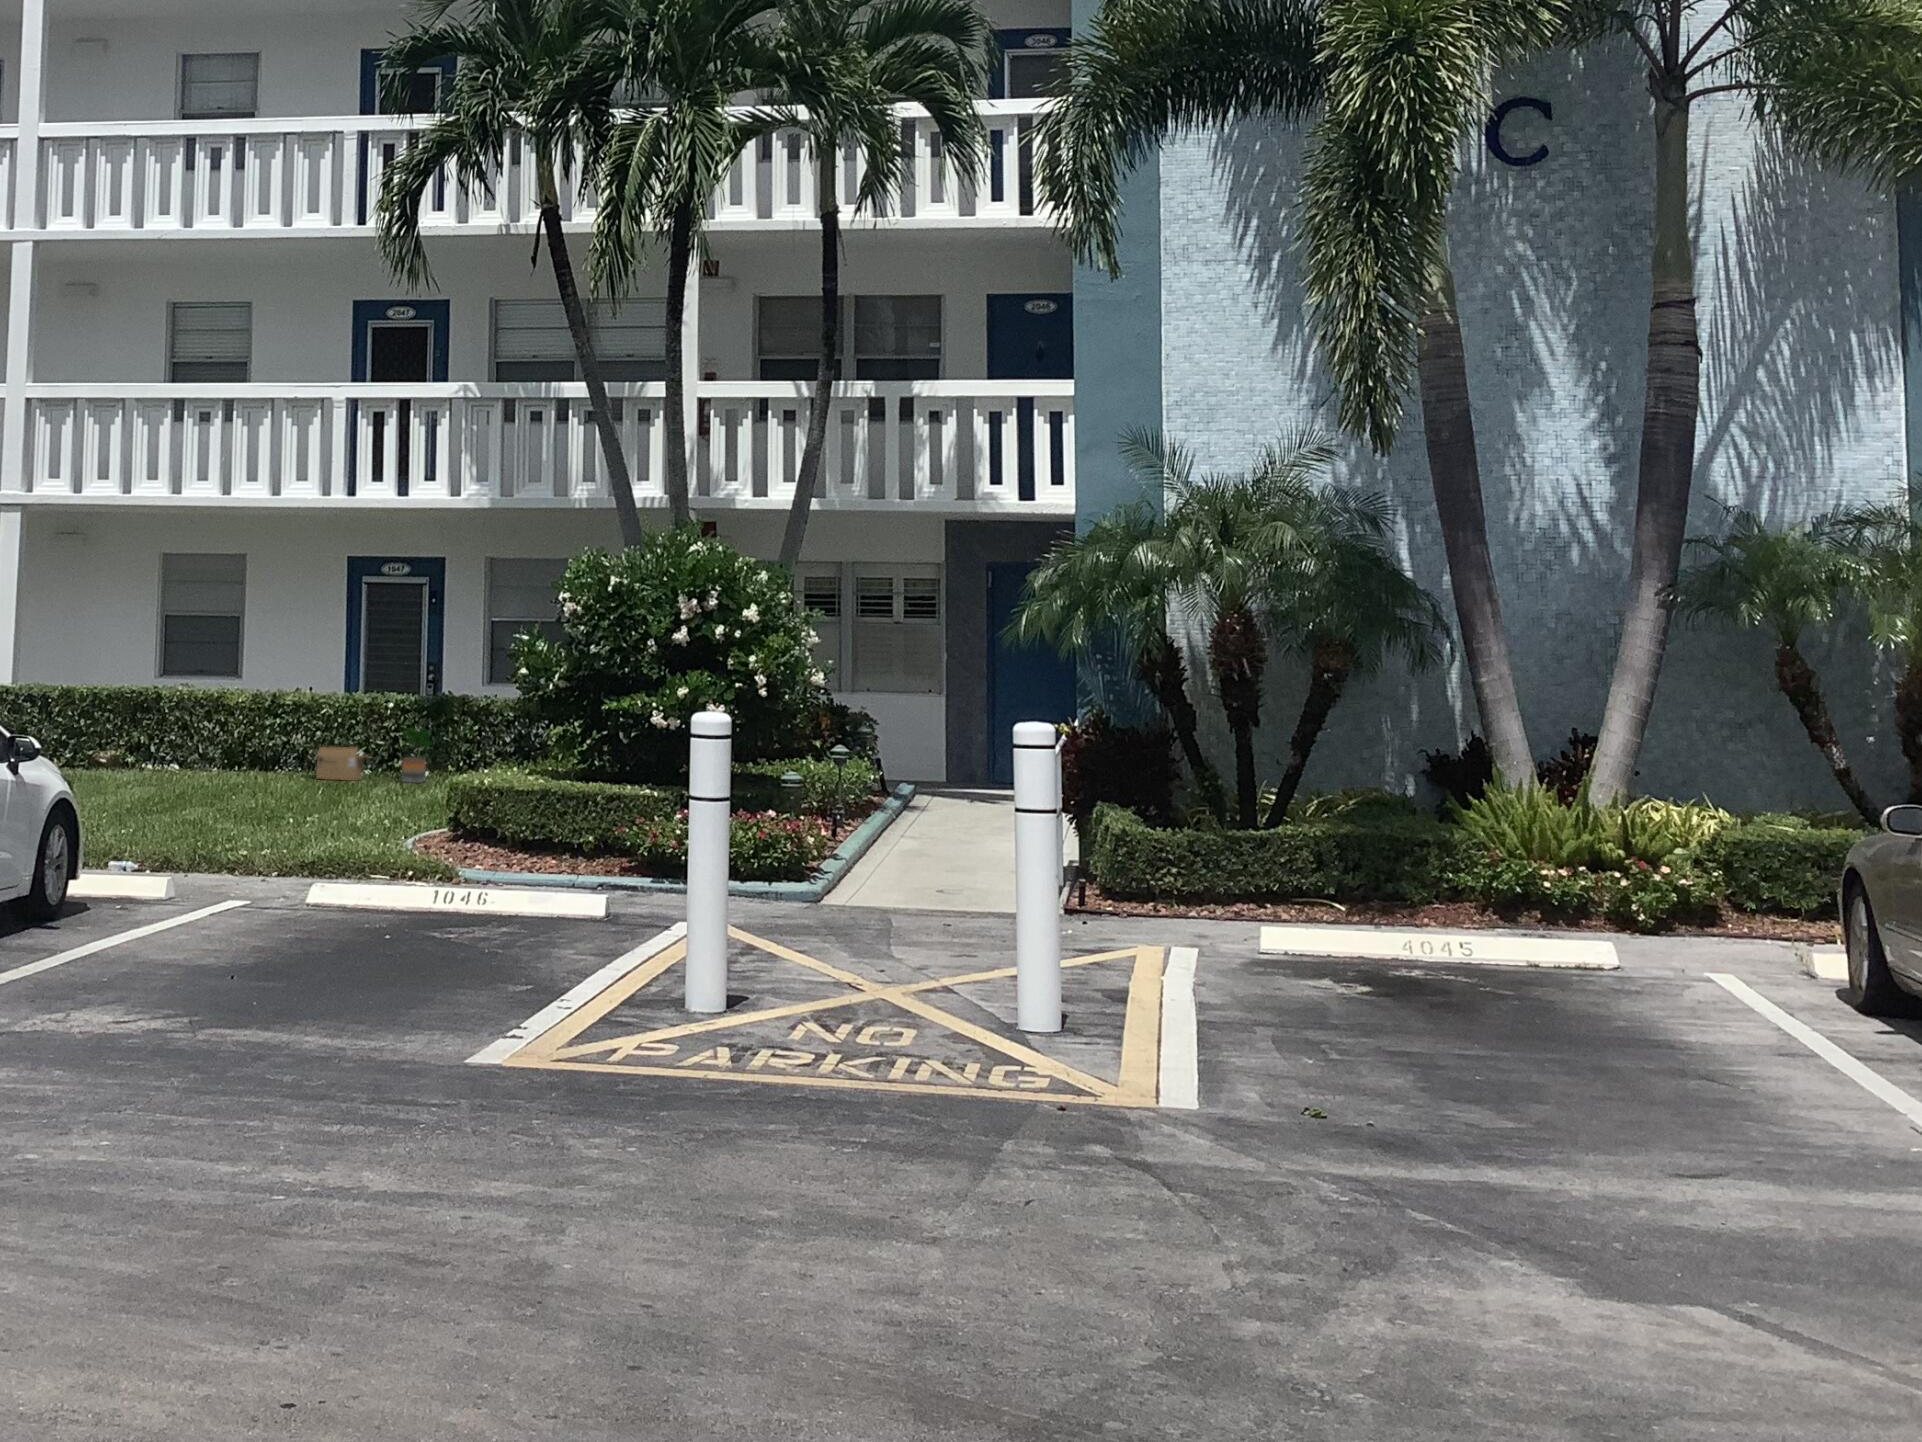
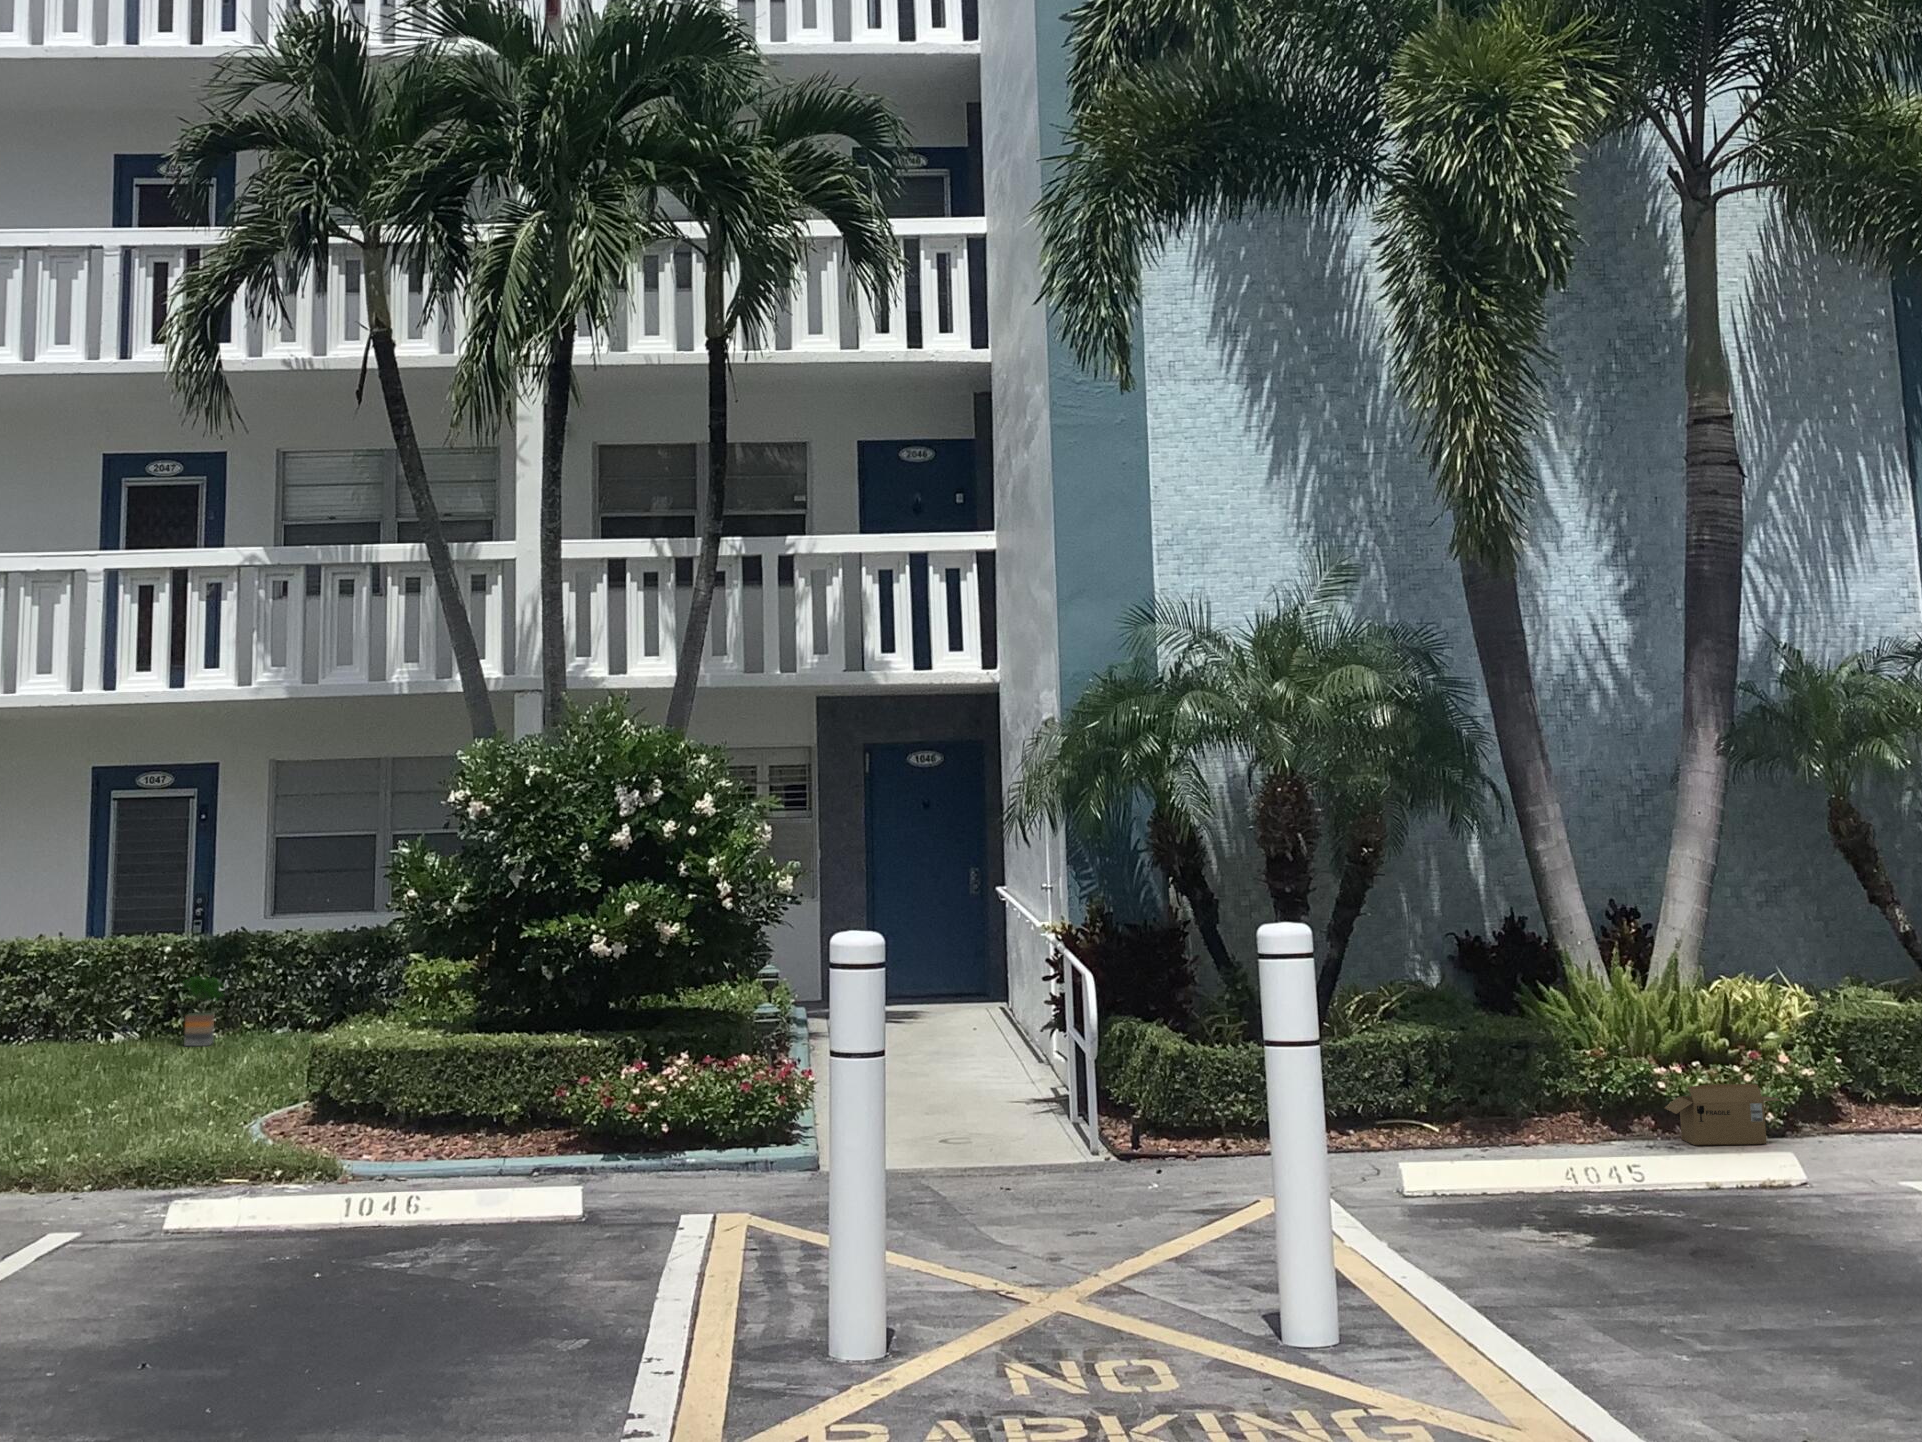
cardboard box: present [315,746,365,781] -> present [1664,1084,1782,1146]

